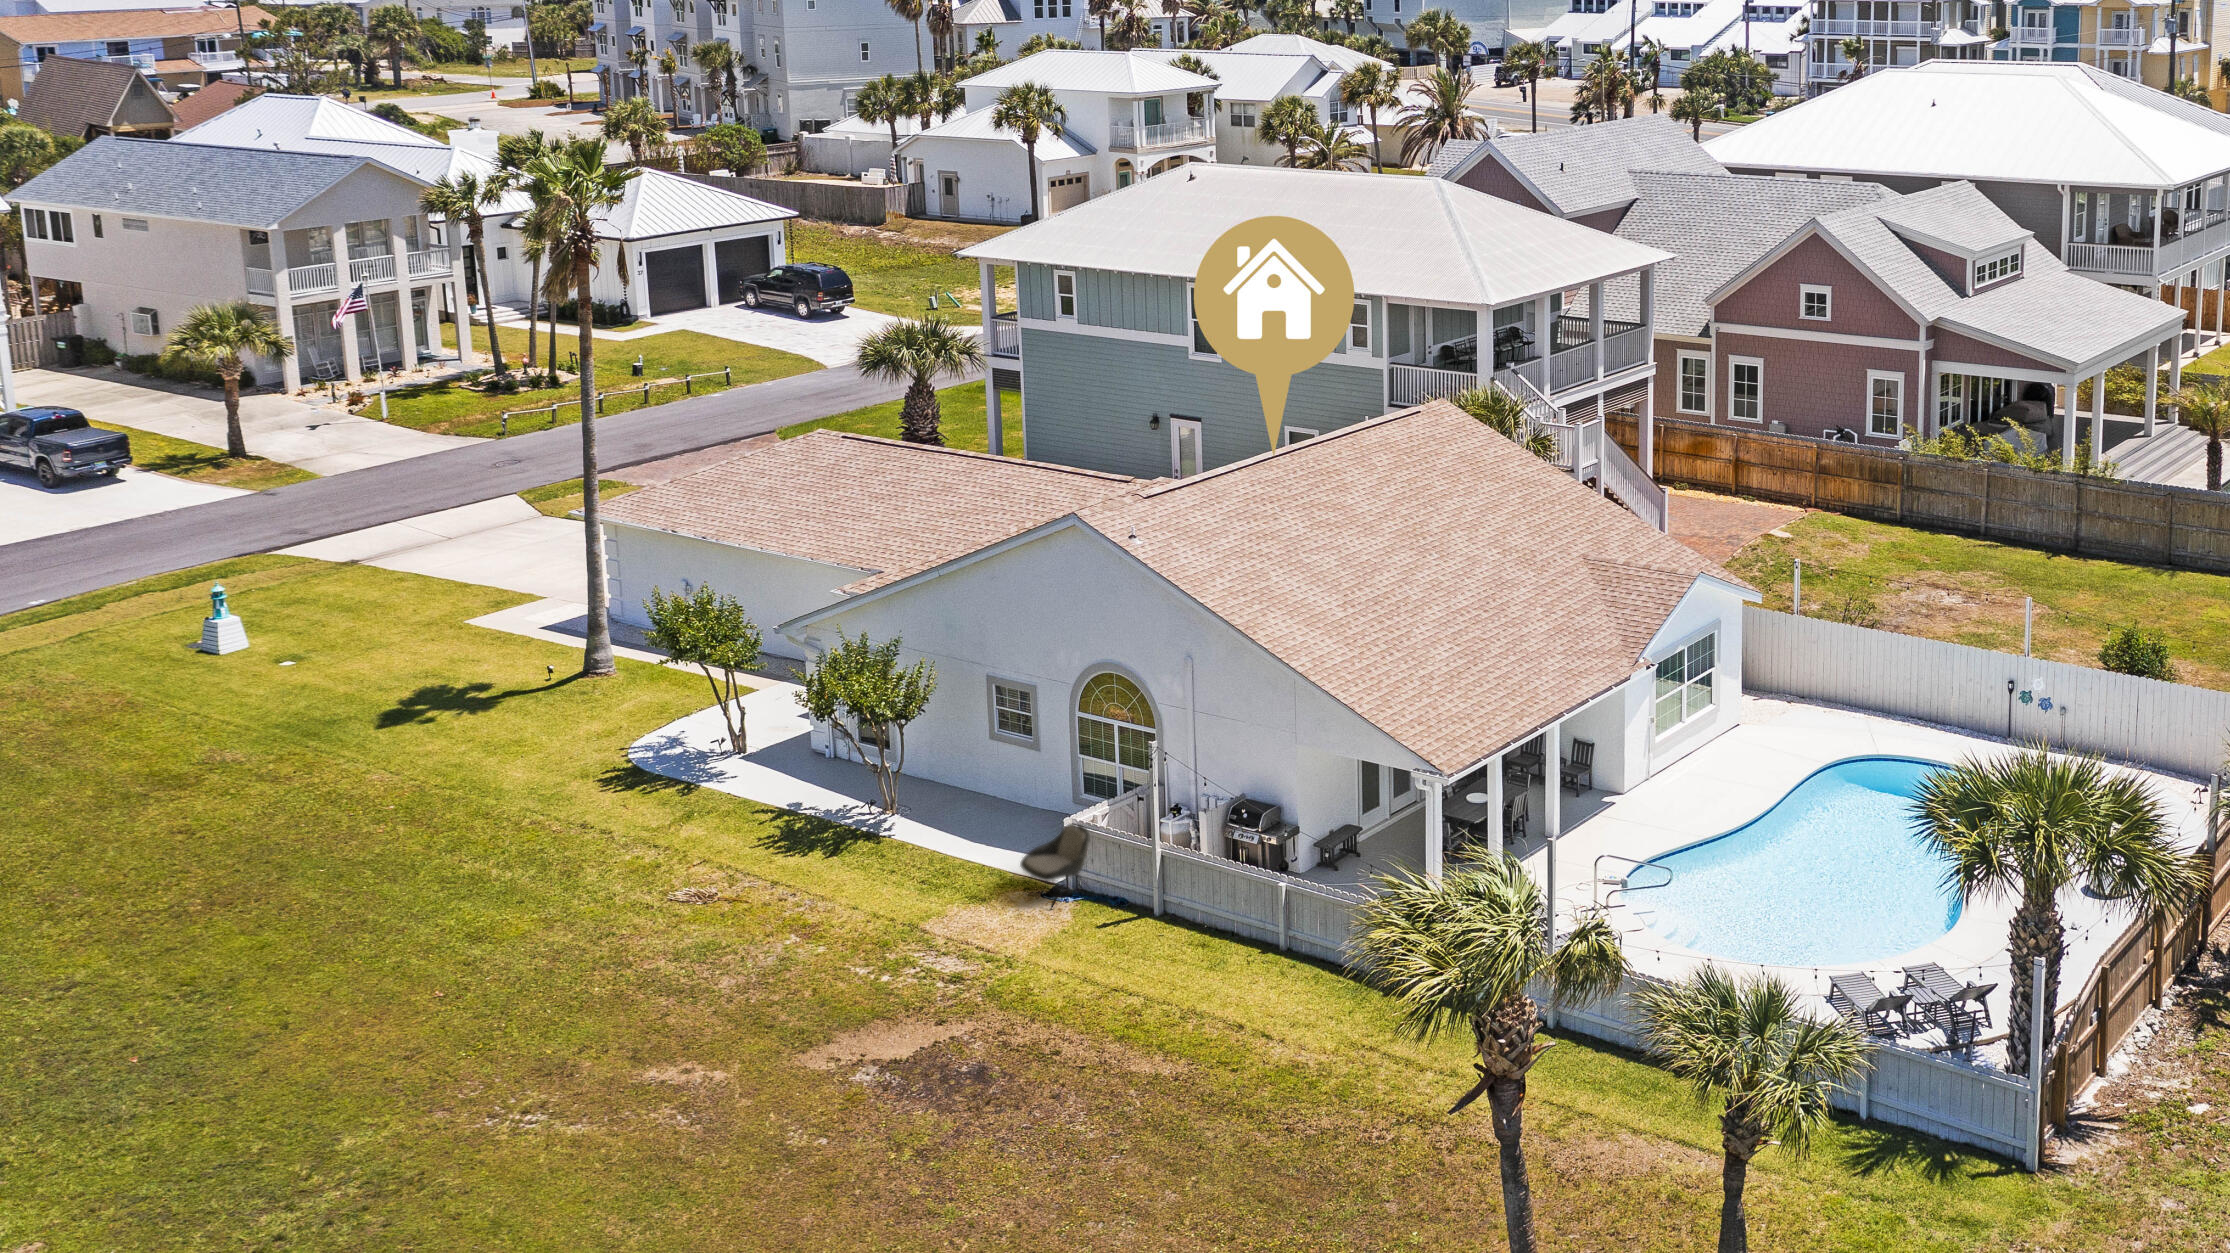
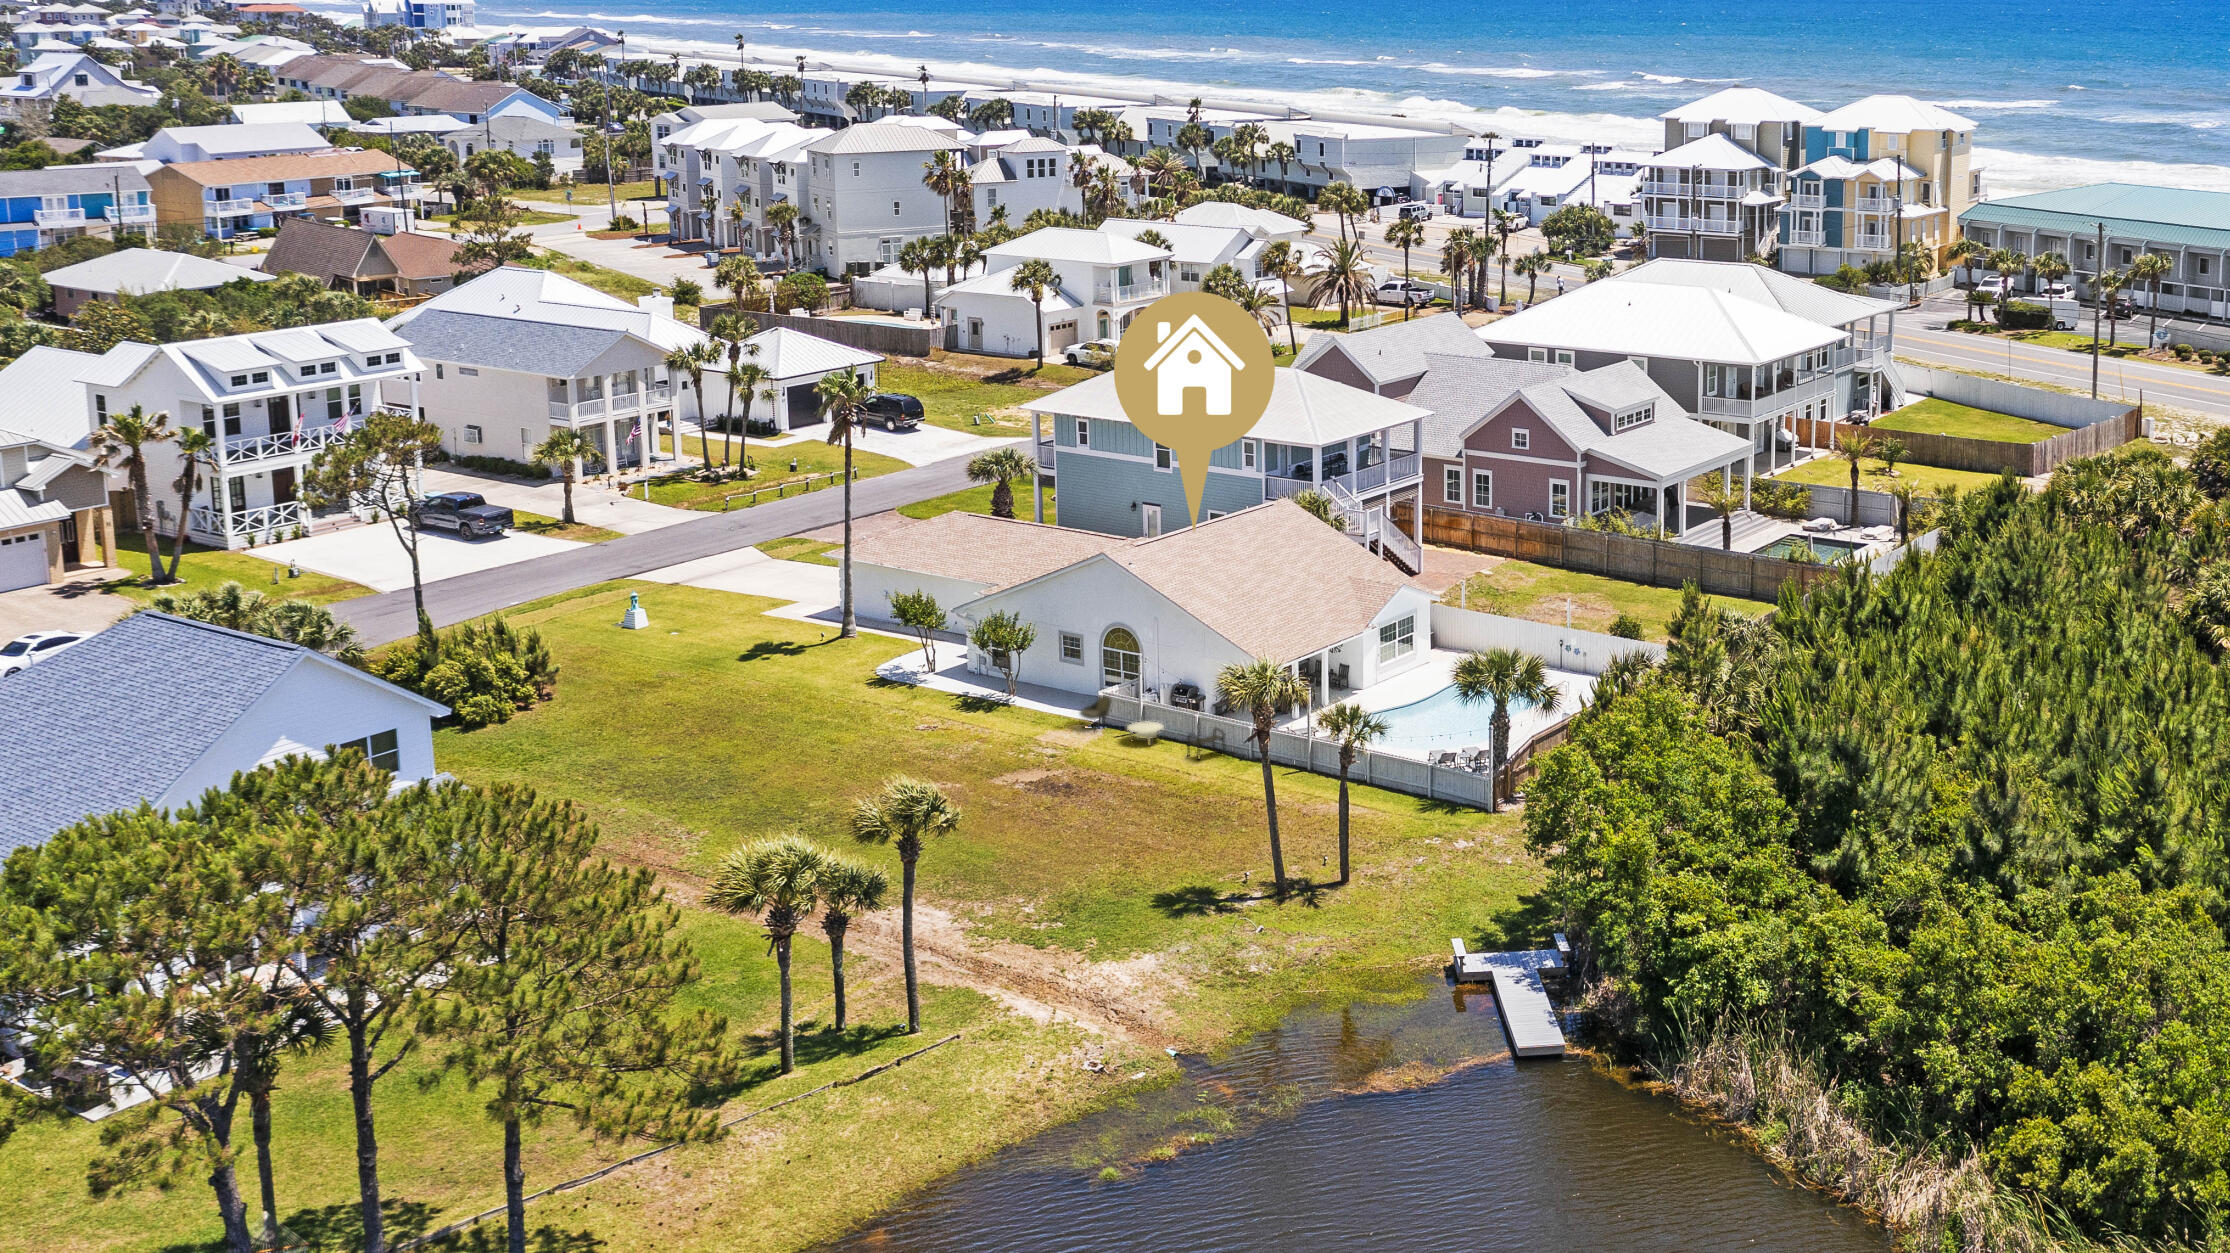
round table: none [1121,886,1204,948] -> present [1128,721,1163,745]
bench: none [1256,909,1344,993] -> present [1187,728,1225,759]

